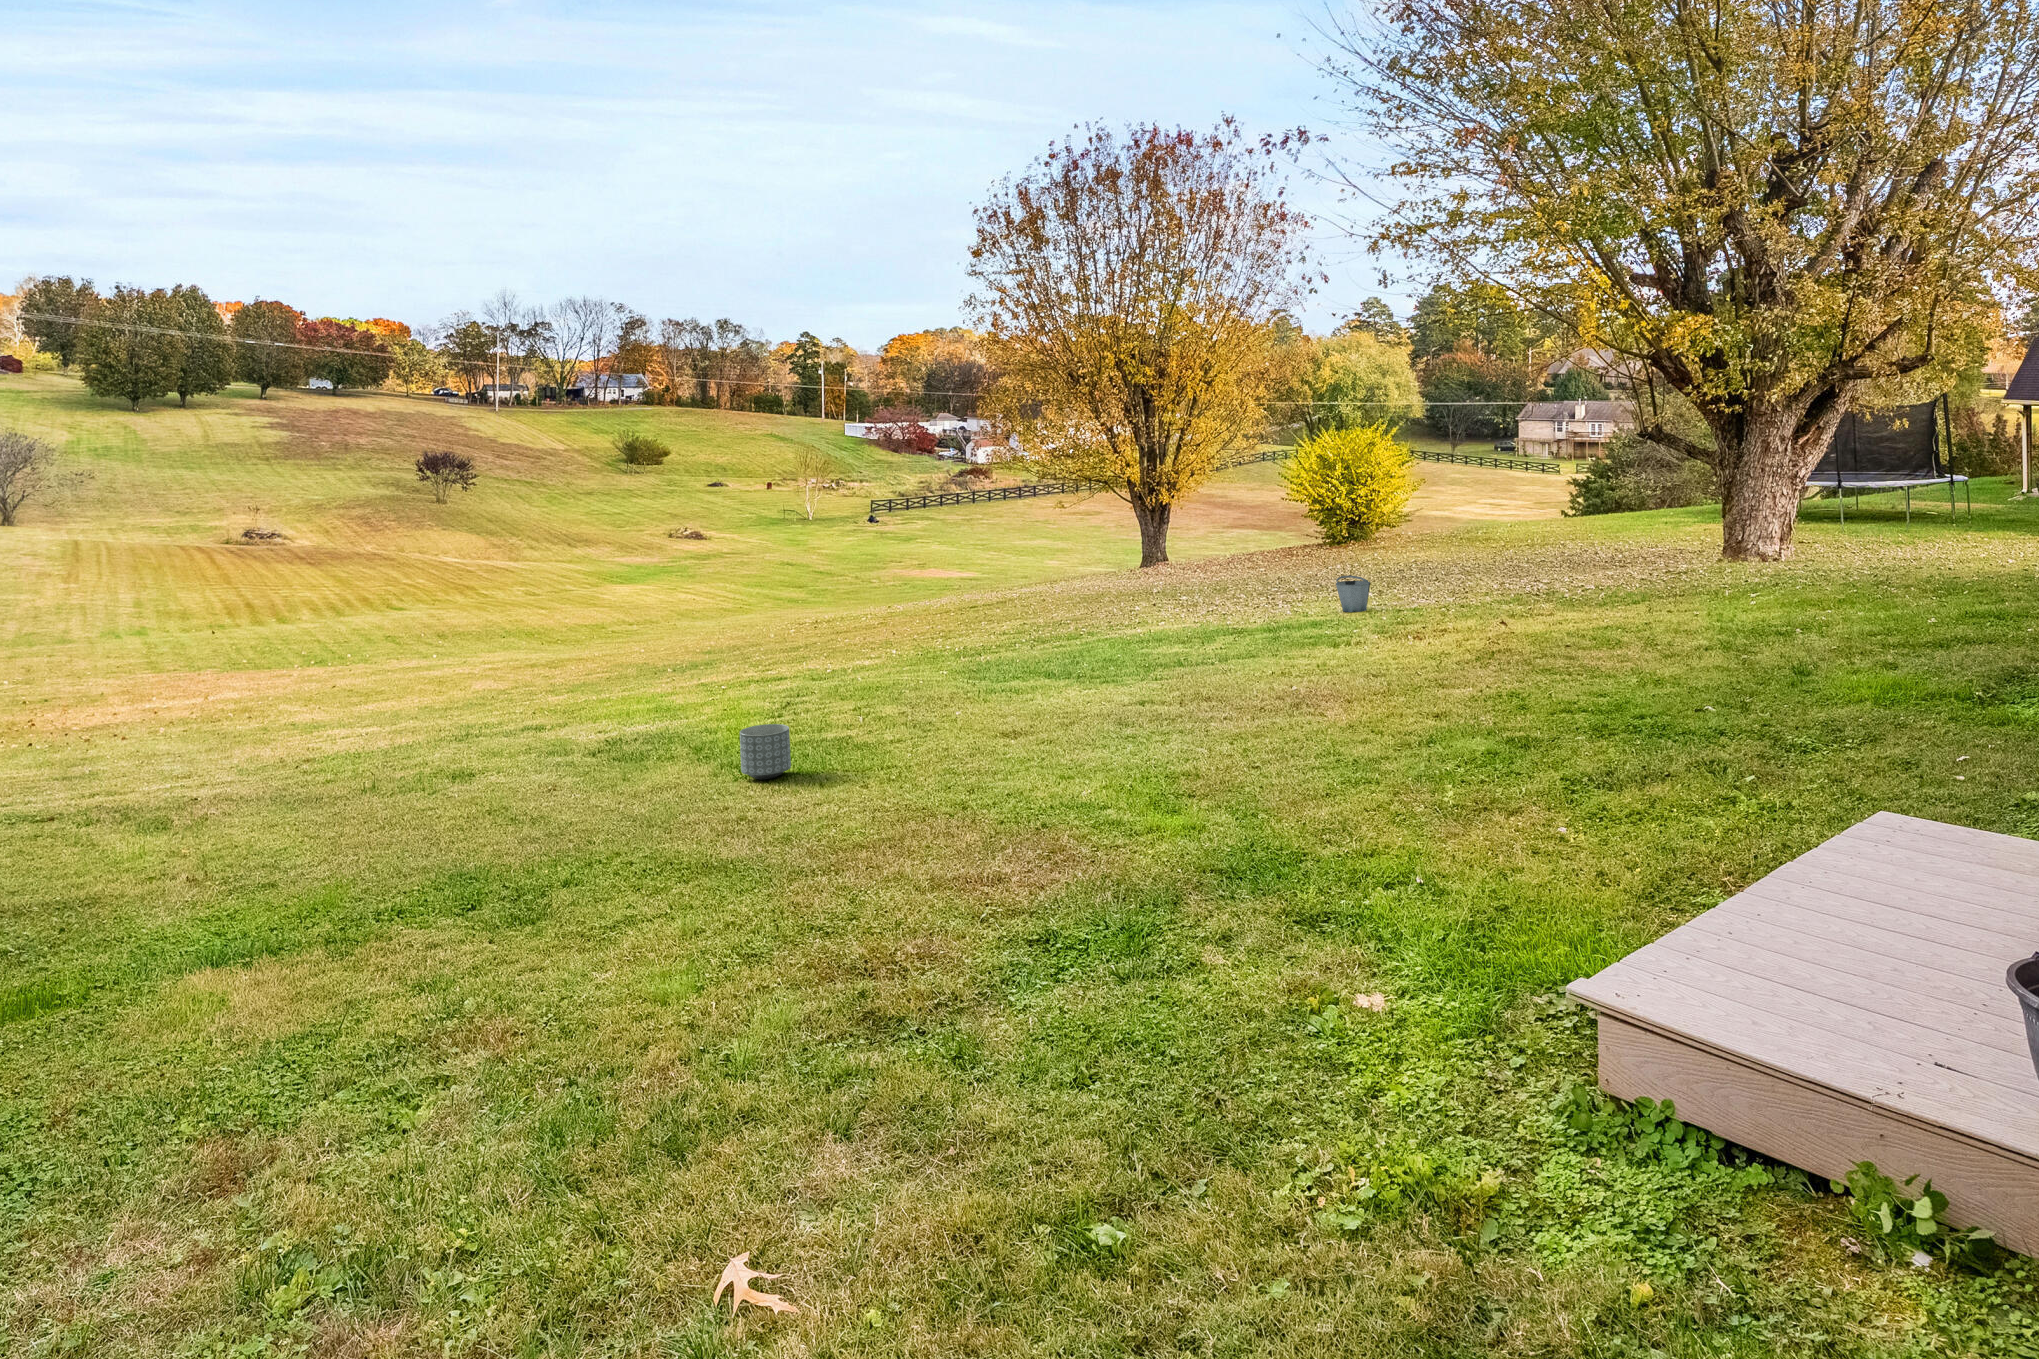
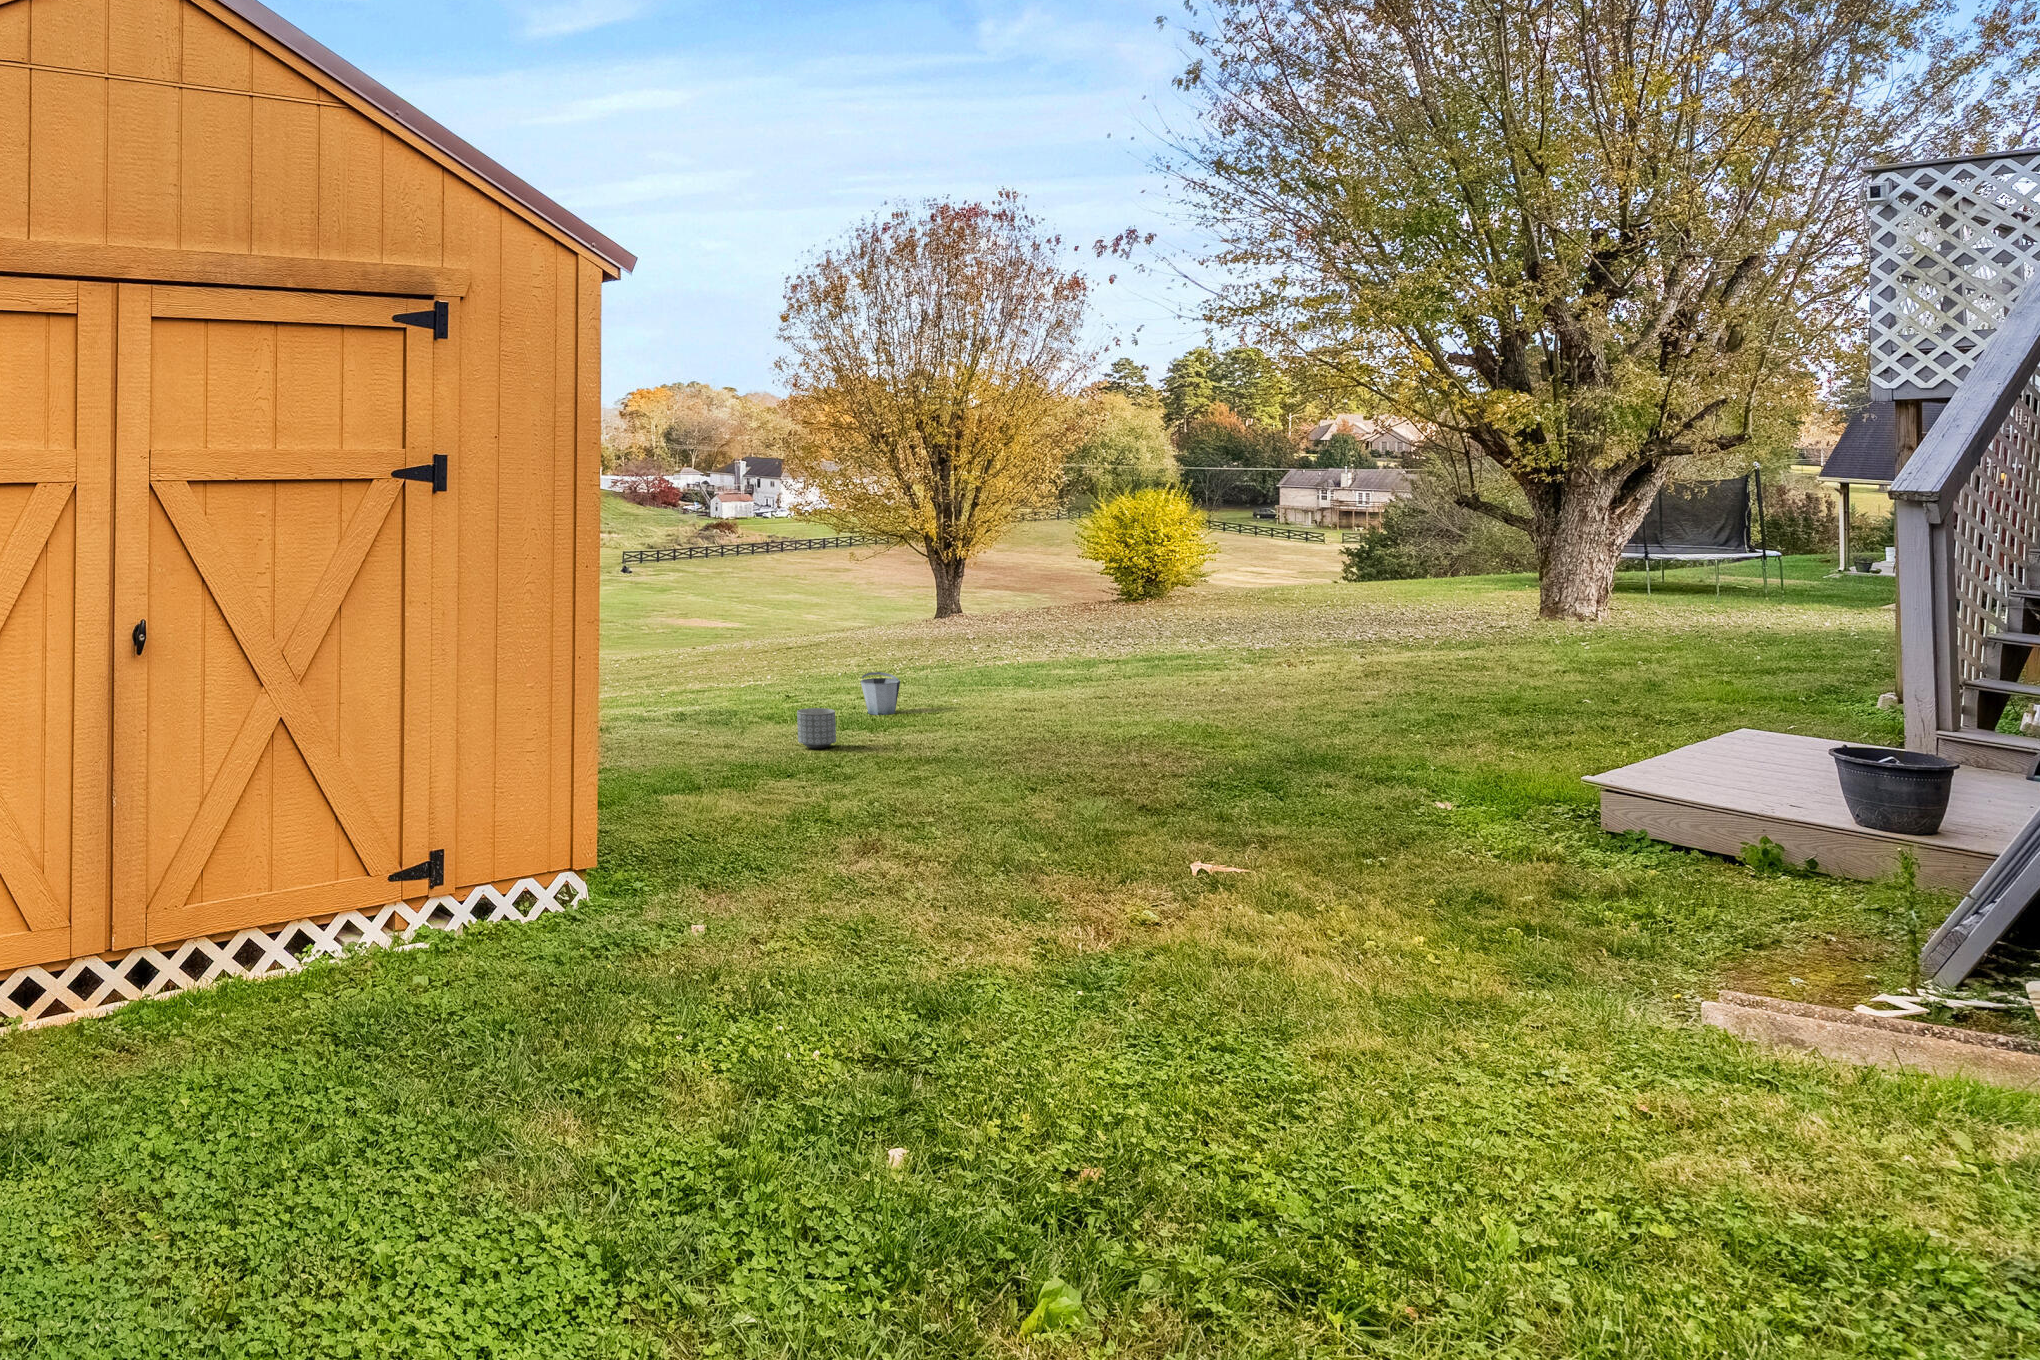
bucket: present [1336,575,1370,612] -> present [861,672,900,715]

